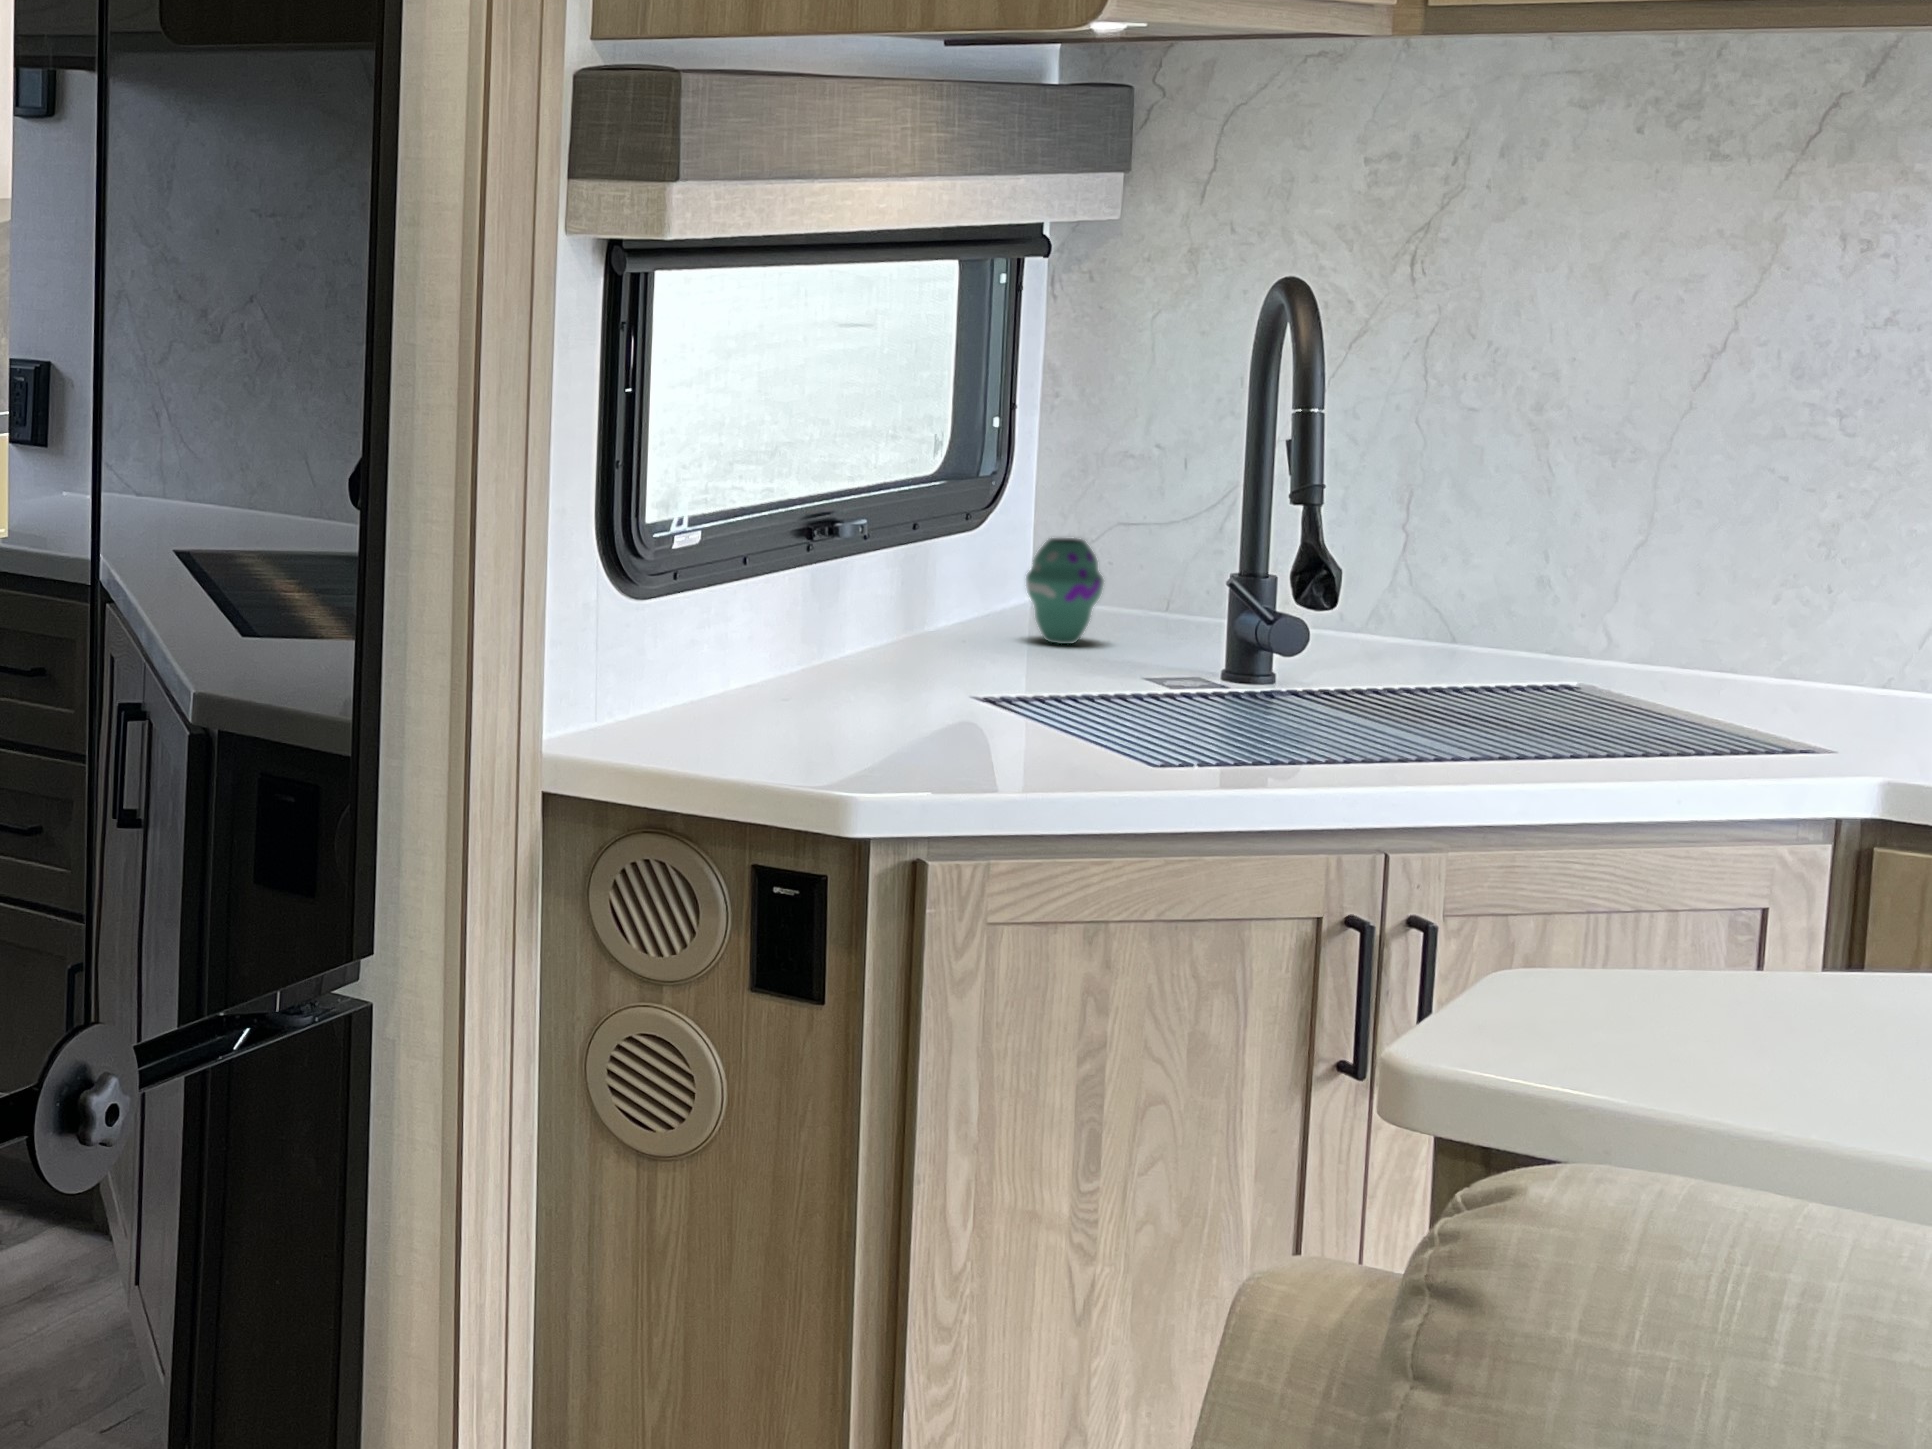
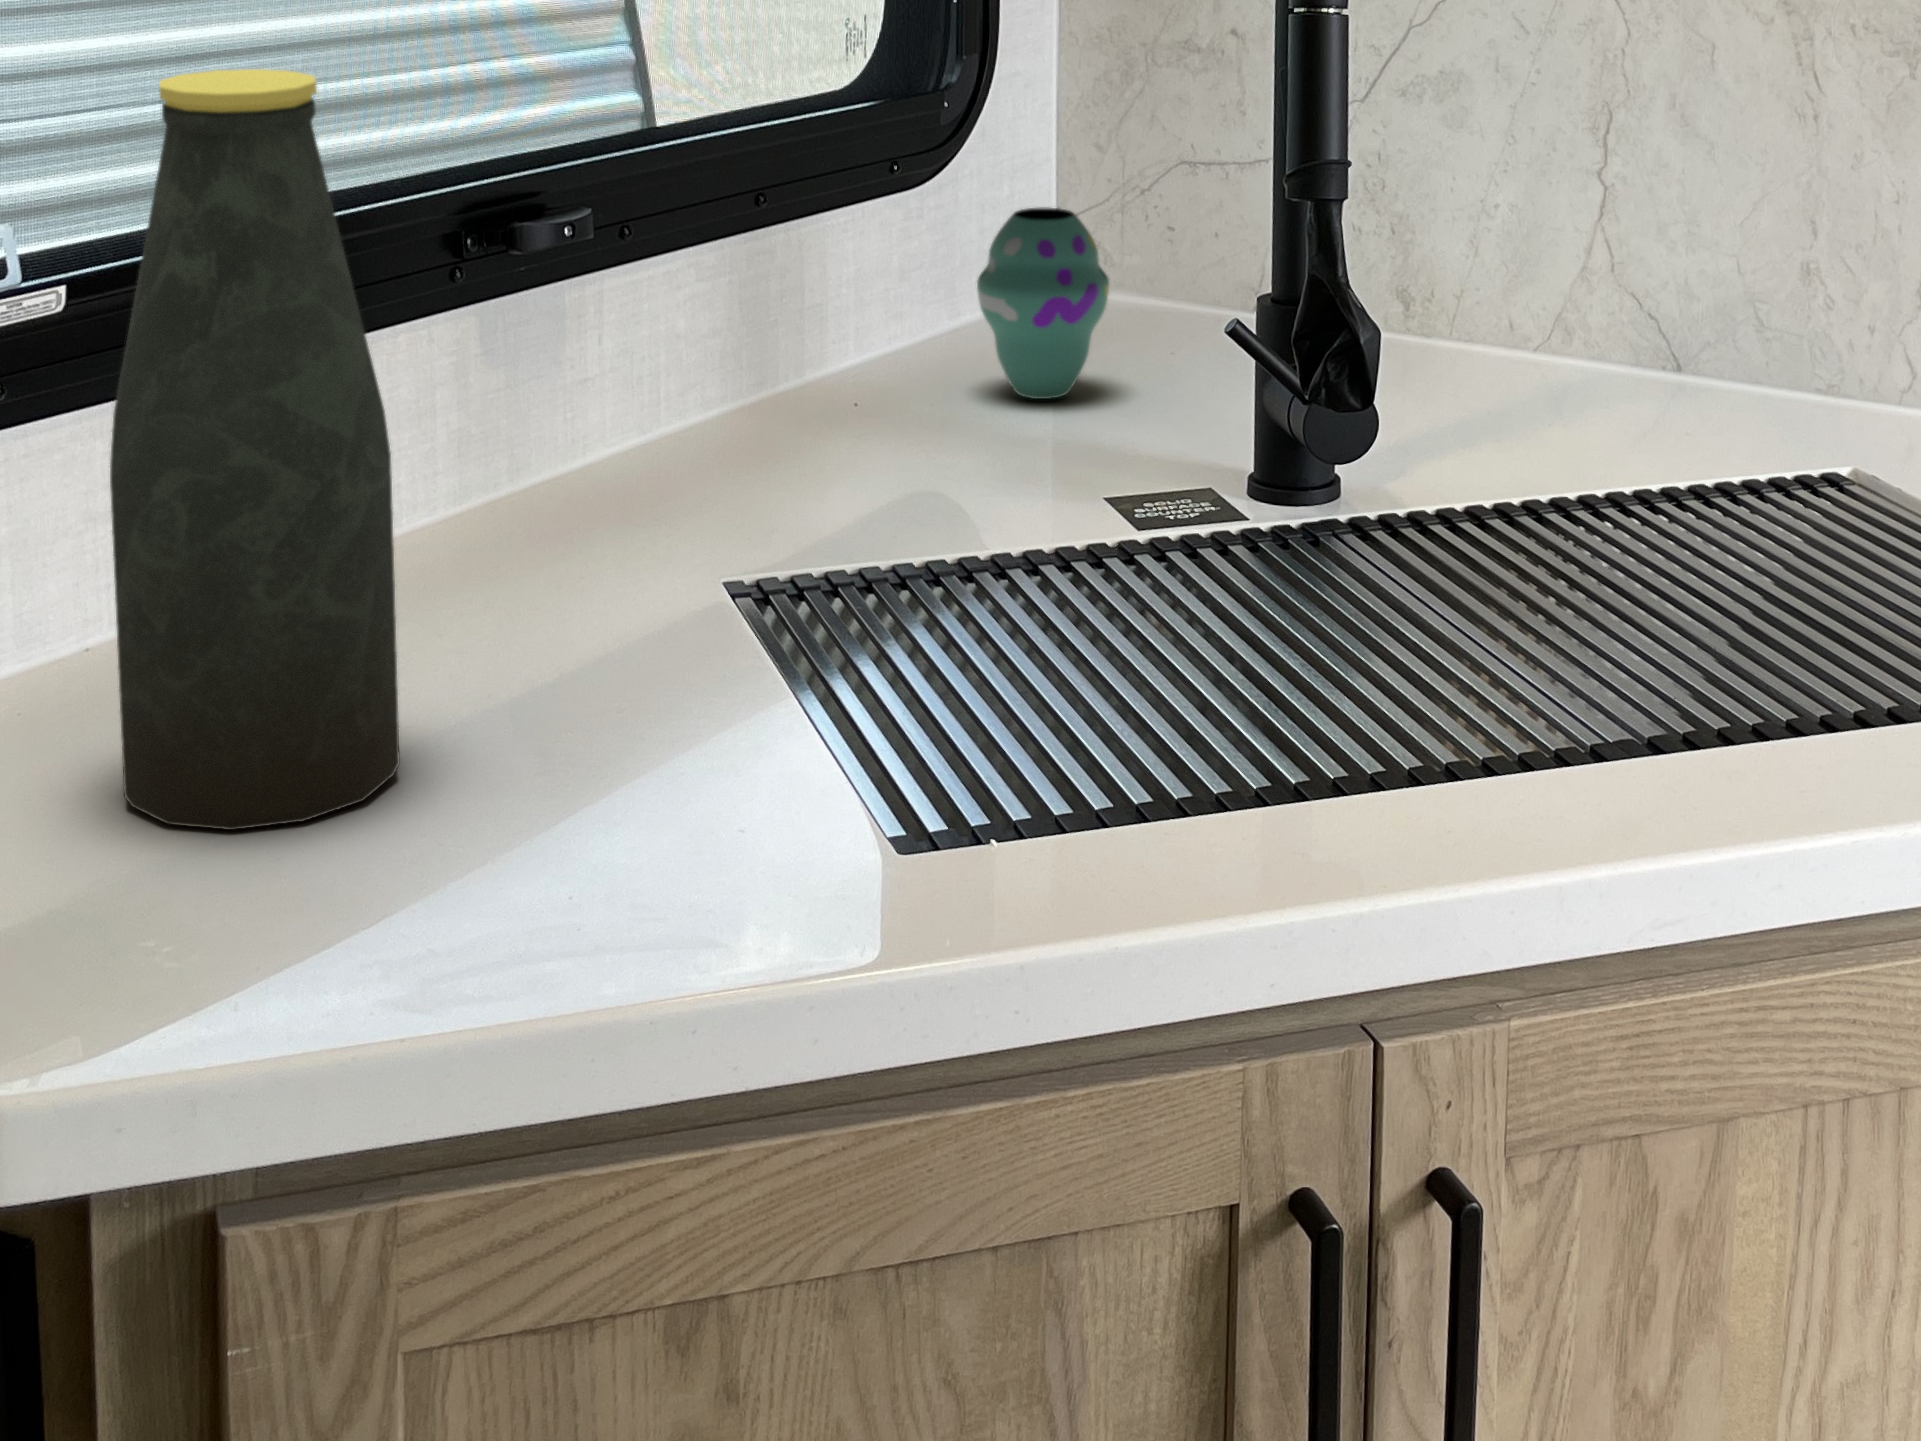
bottle: none [780,424,906,749] -> present [110,69,400,830]

